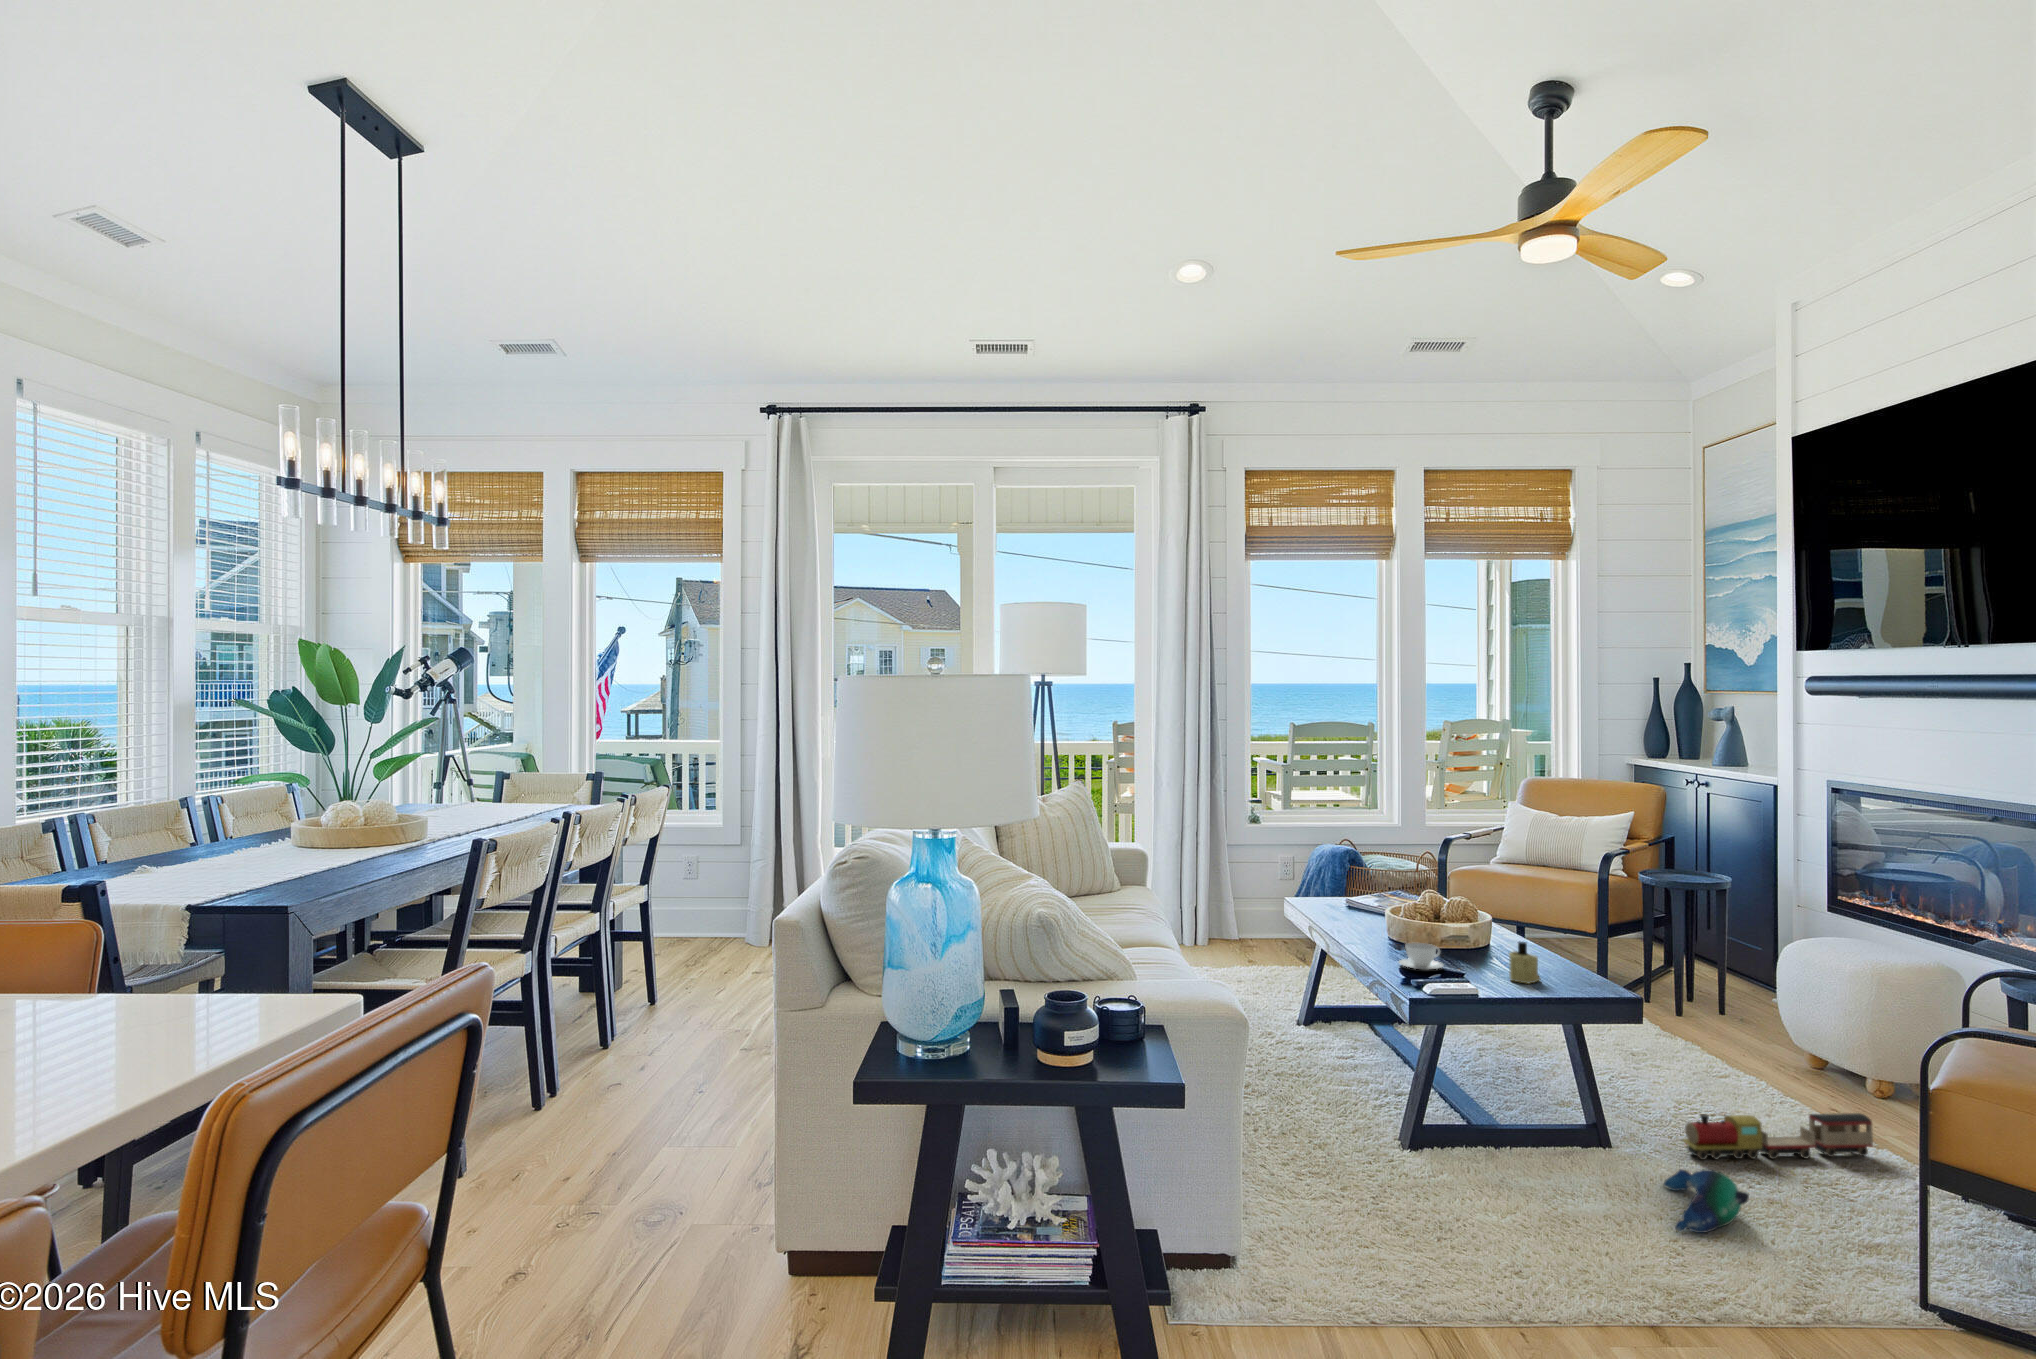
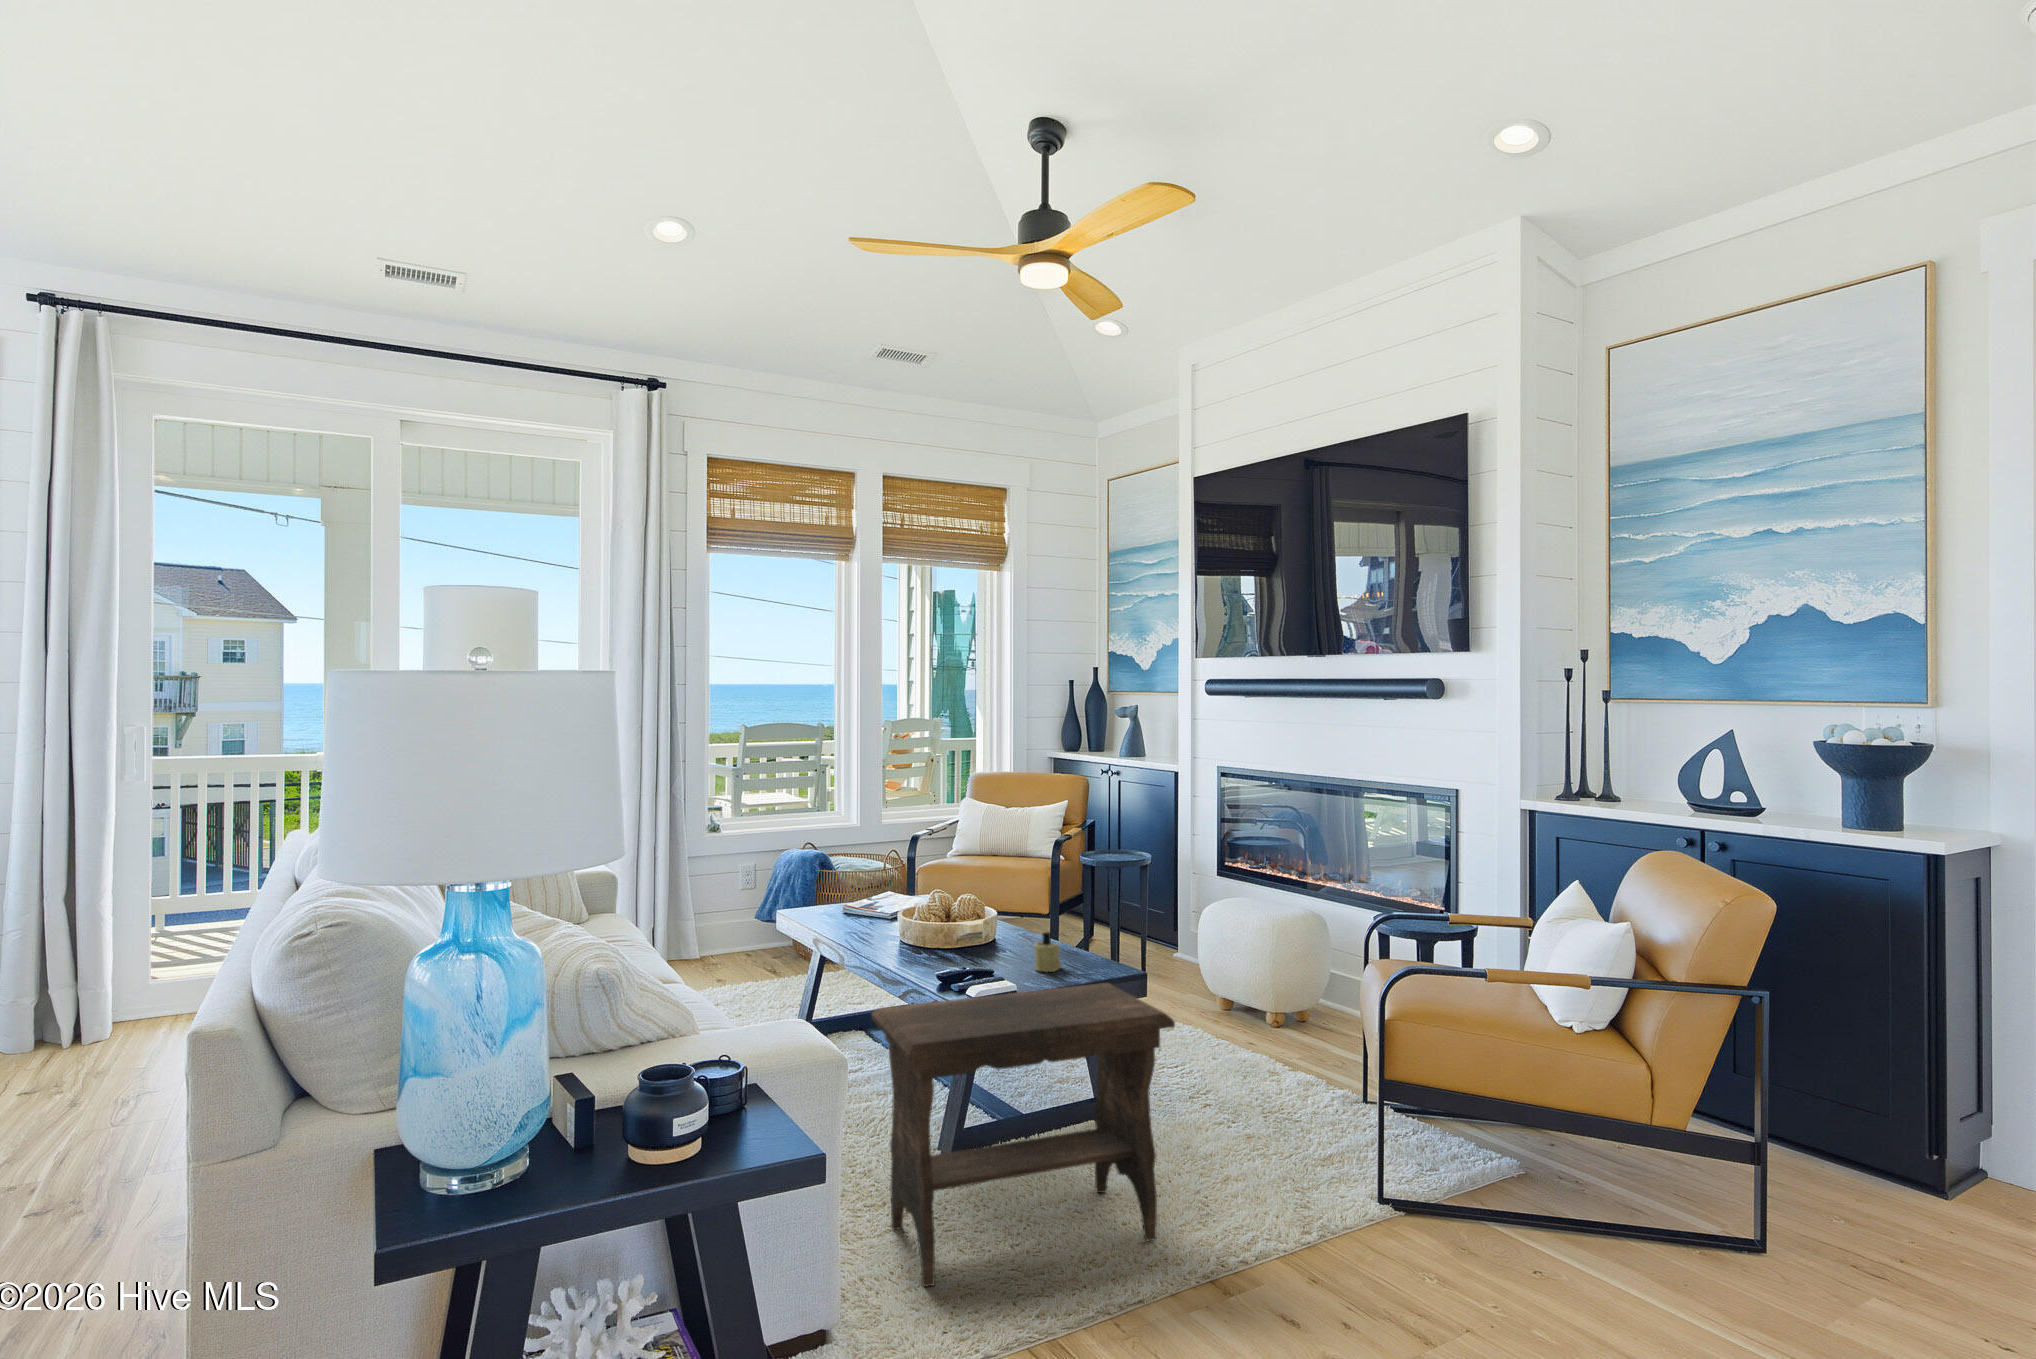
teacup: present [1399,943,1443,970] -> none [930,945,974,972]
footstool: none [1308,987,1620,1273] -> present [871,983,1175,1287]
toy train: present [1683,1113,1873,1160] -> none [1168,1043,1292,1109]
plush toy: present [1664,1170,1749,1233] -> none [1168,1117,1242,1181]

